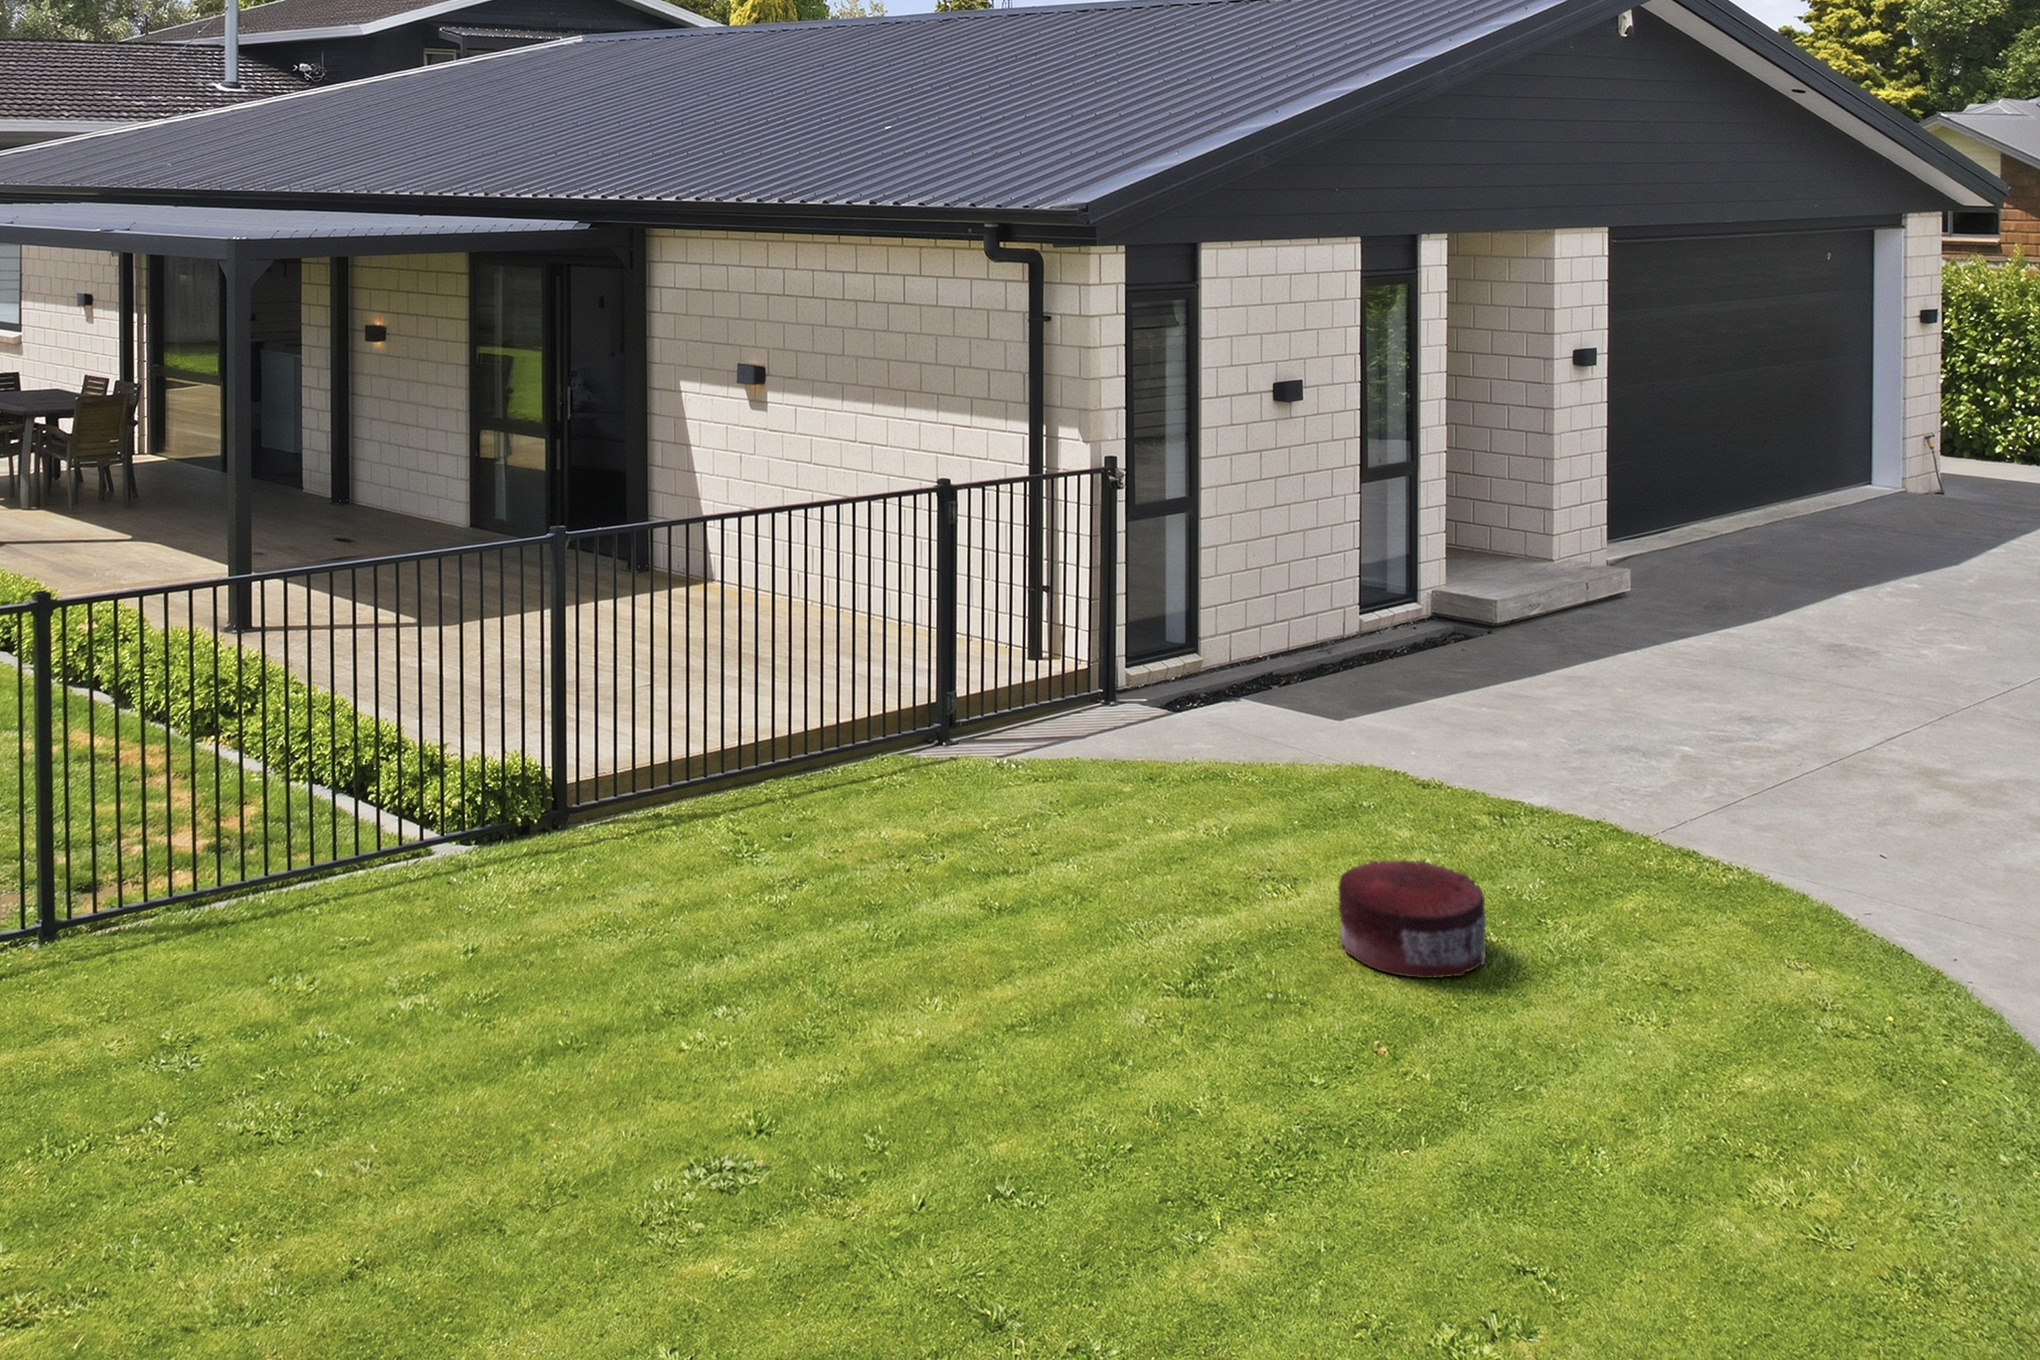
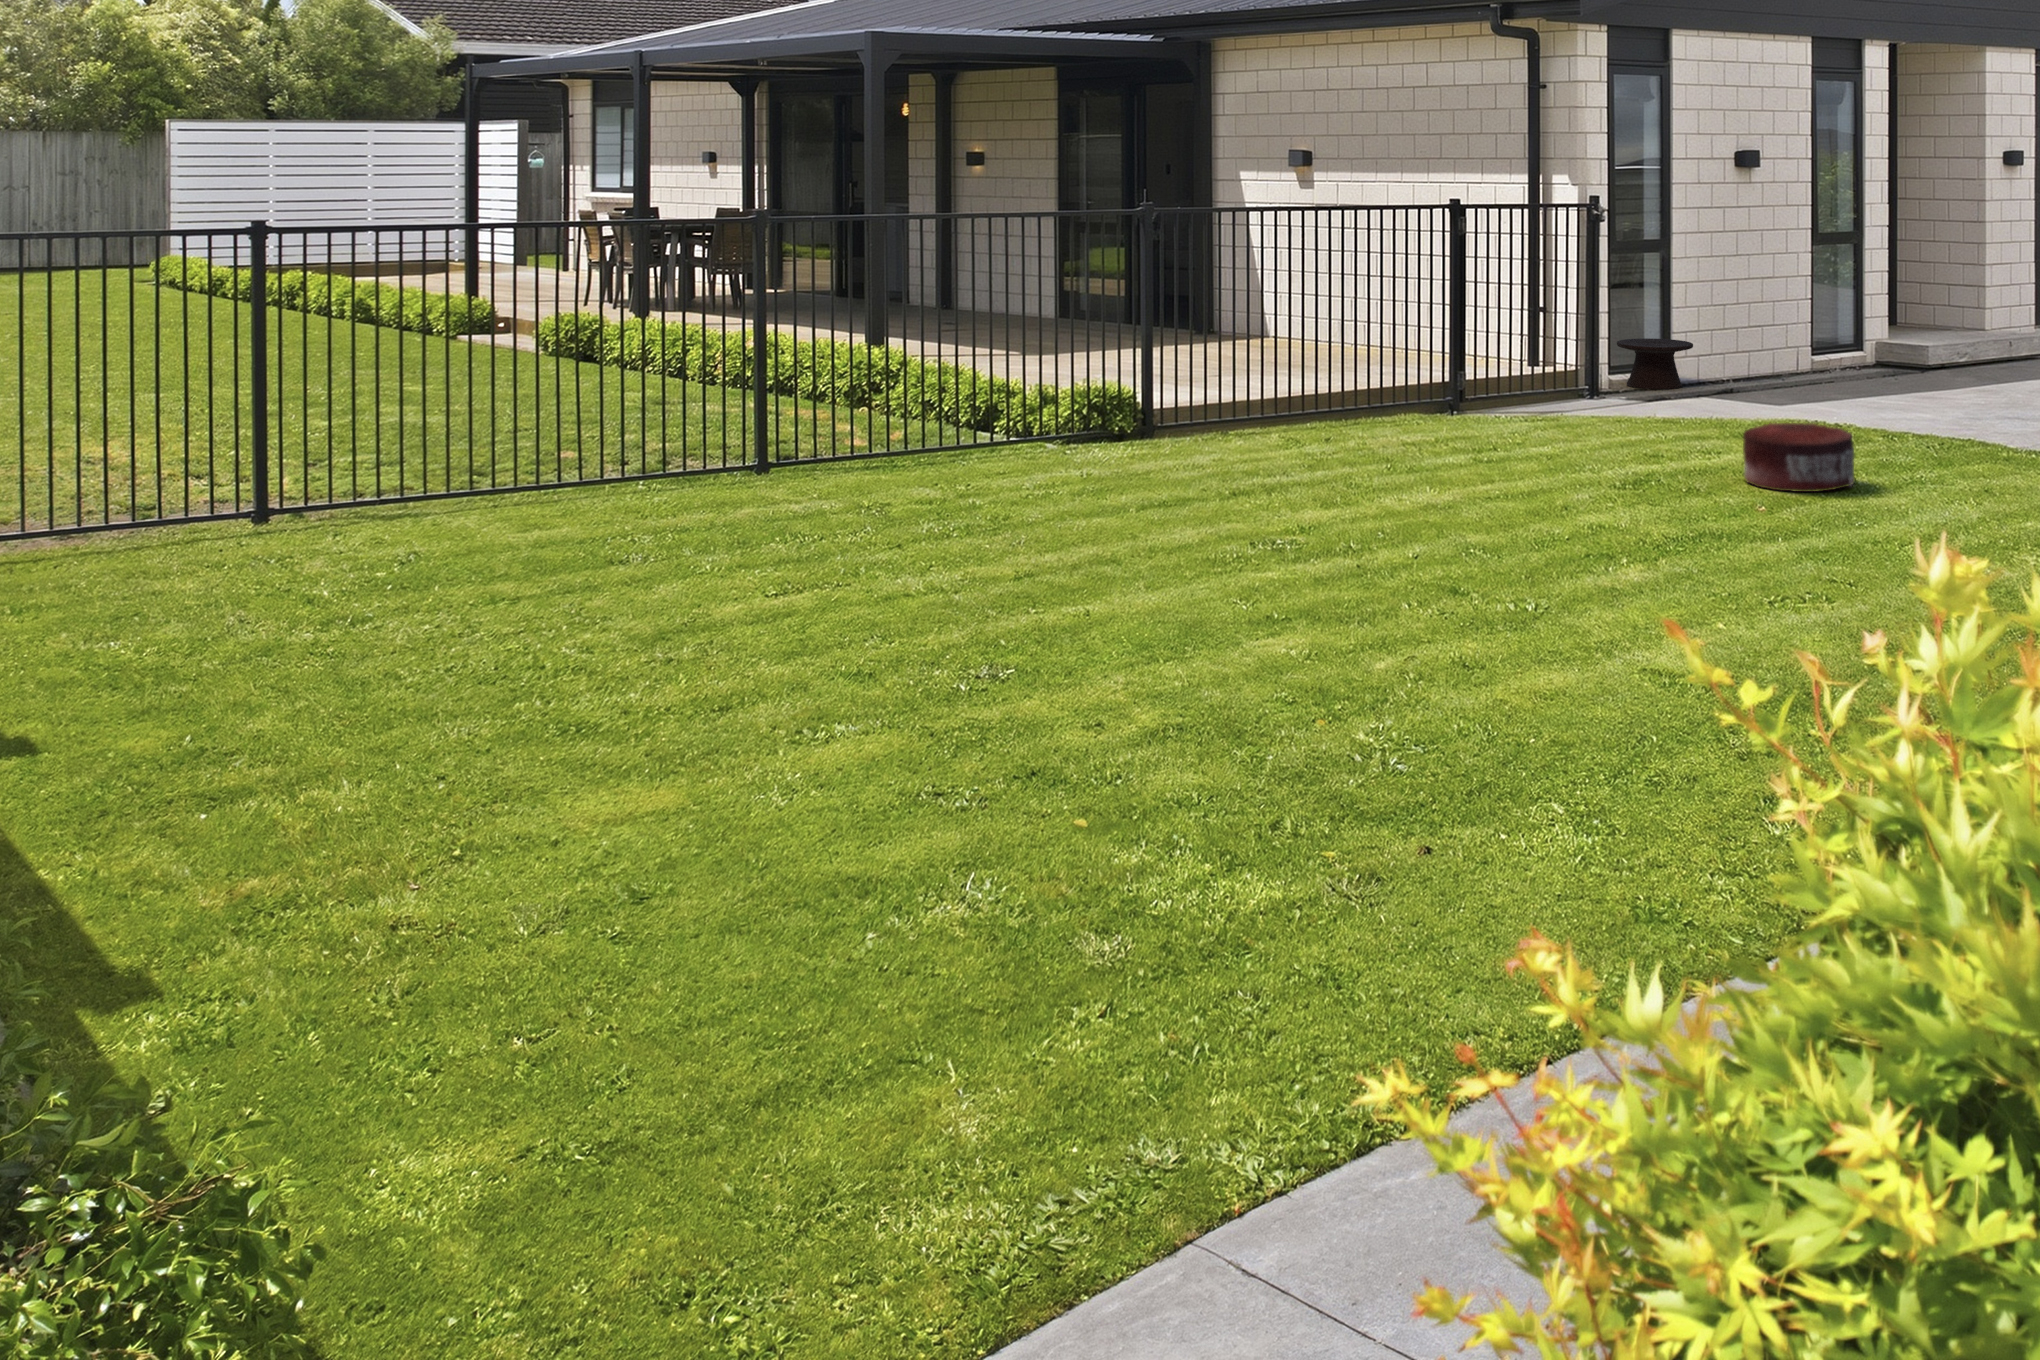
side table: none [1137,616,1229,688] -> present [1617,338,1693,390]

